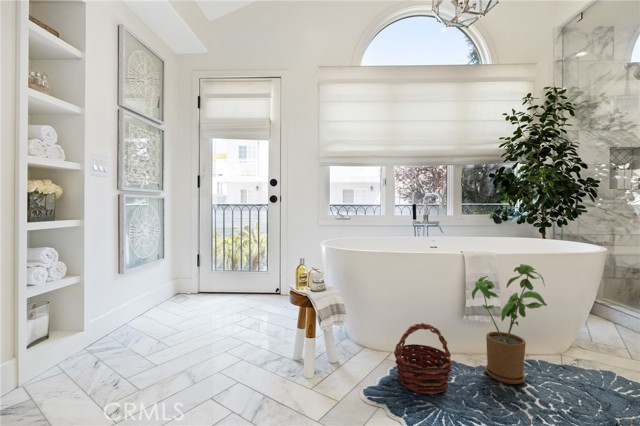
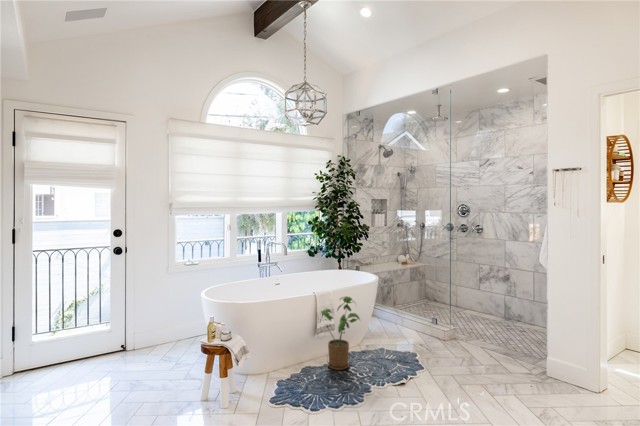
basket: present [394,323,452,394] -> none [280,346,317,391]

